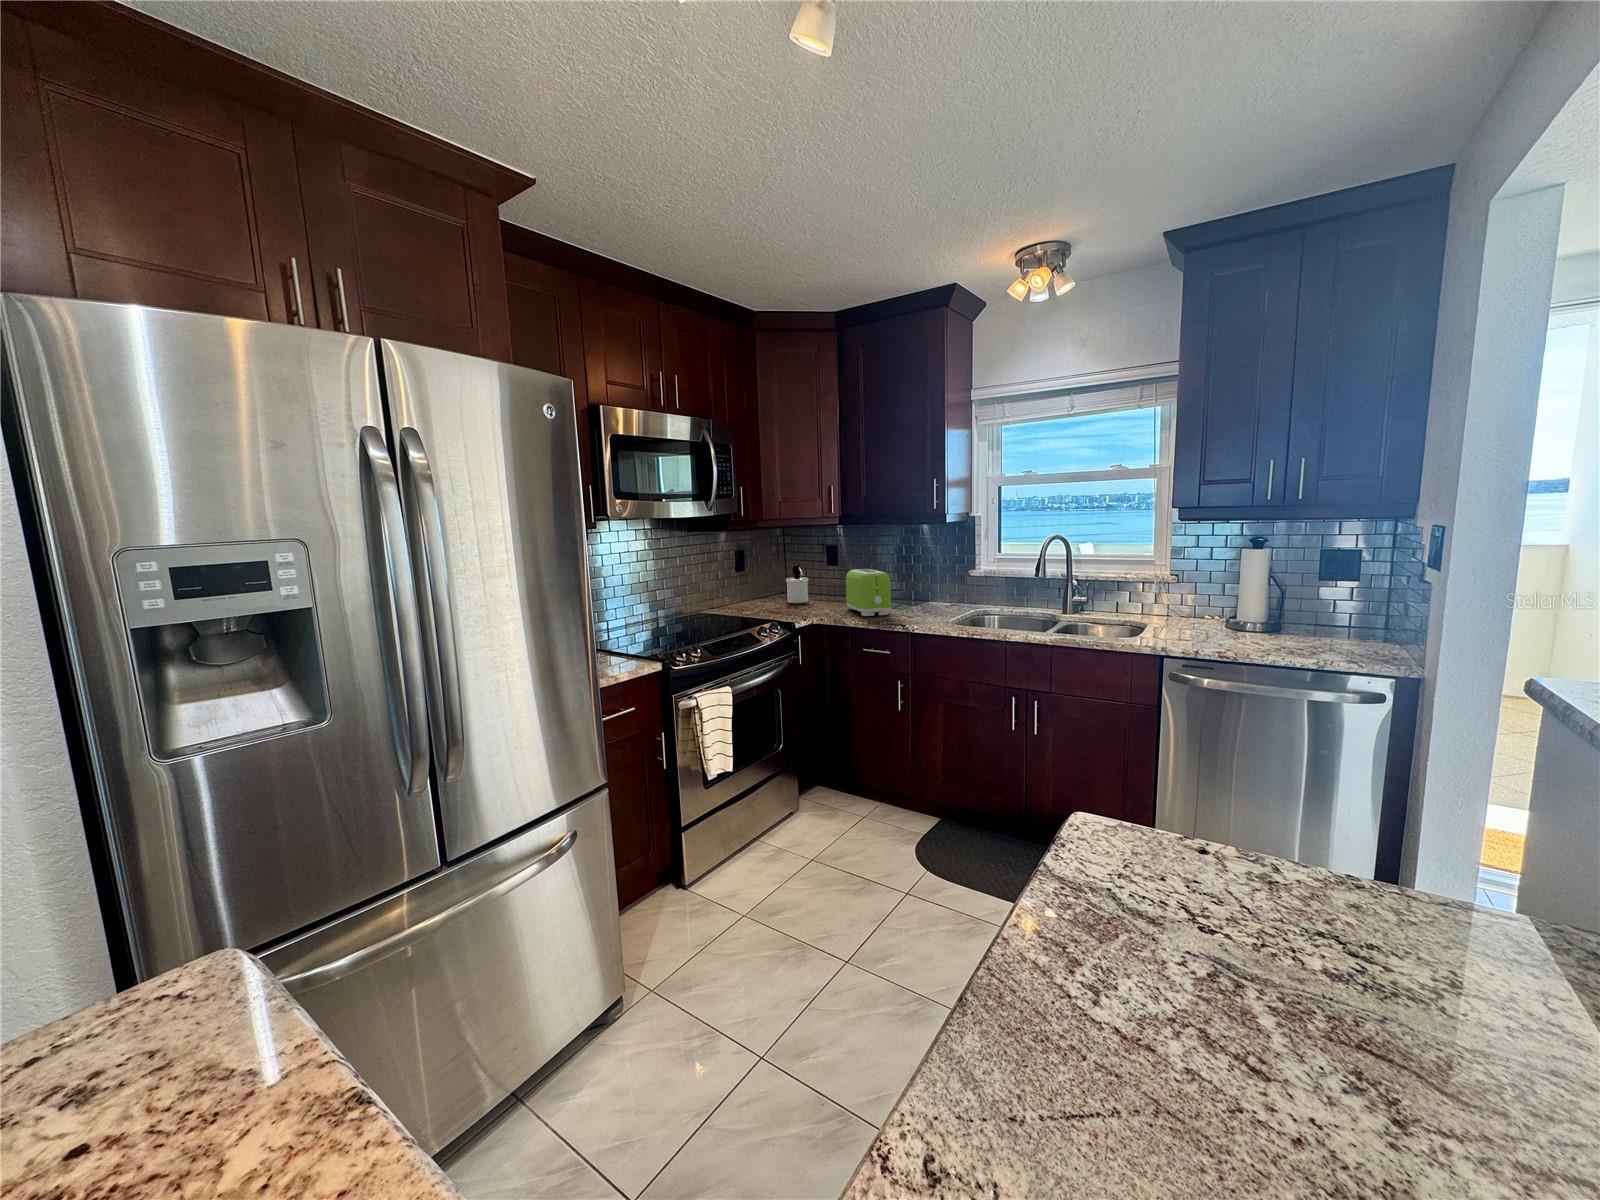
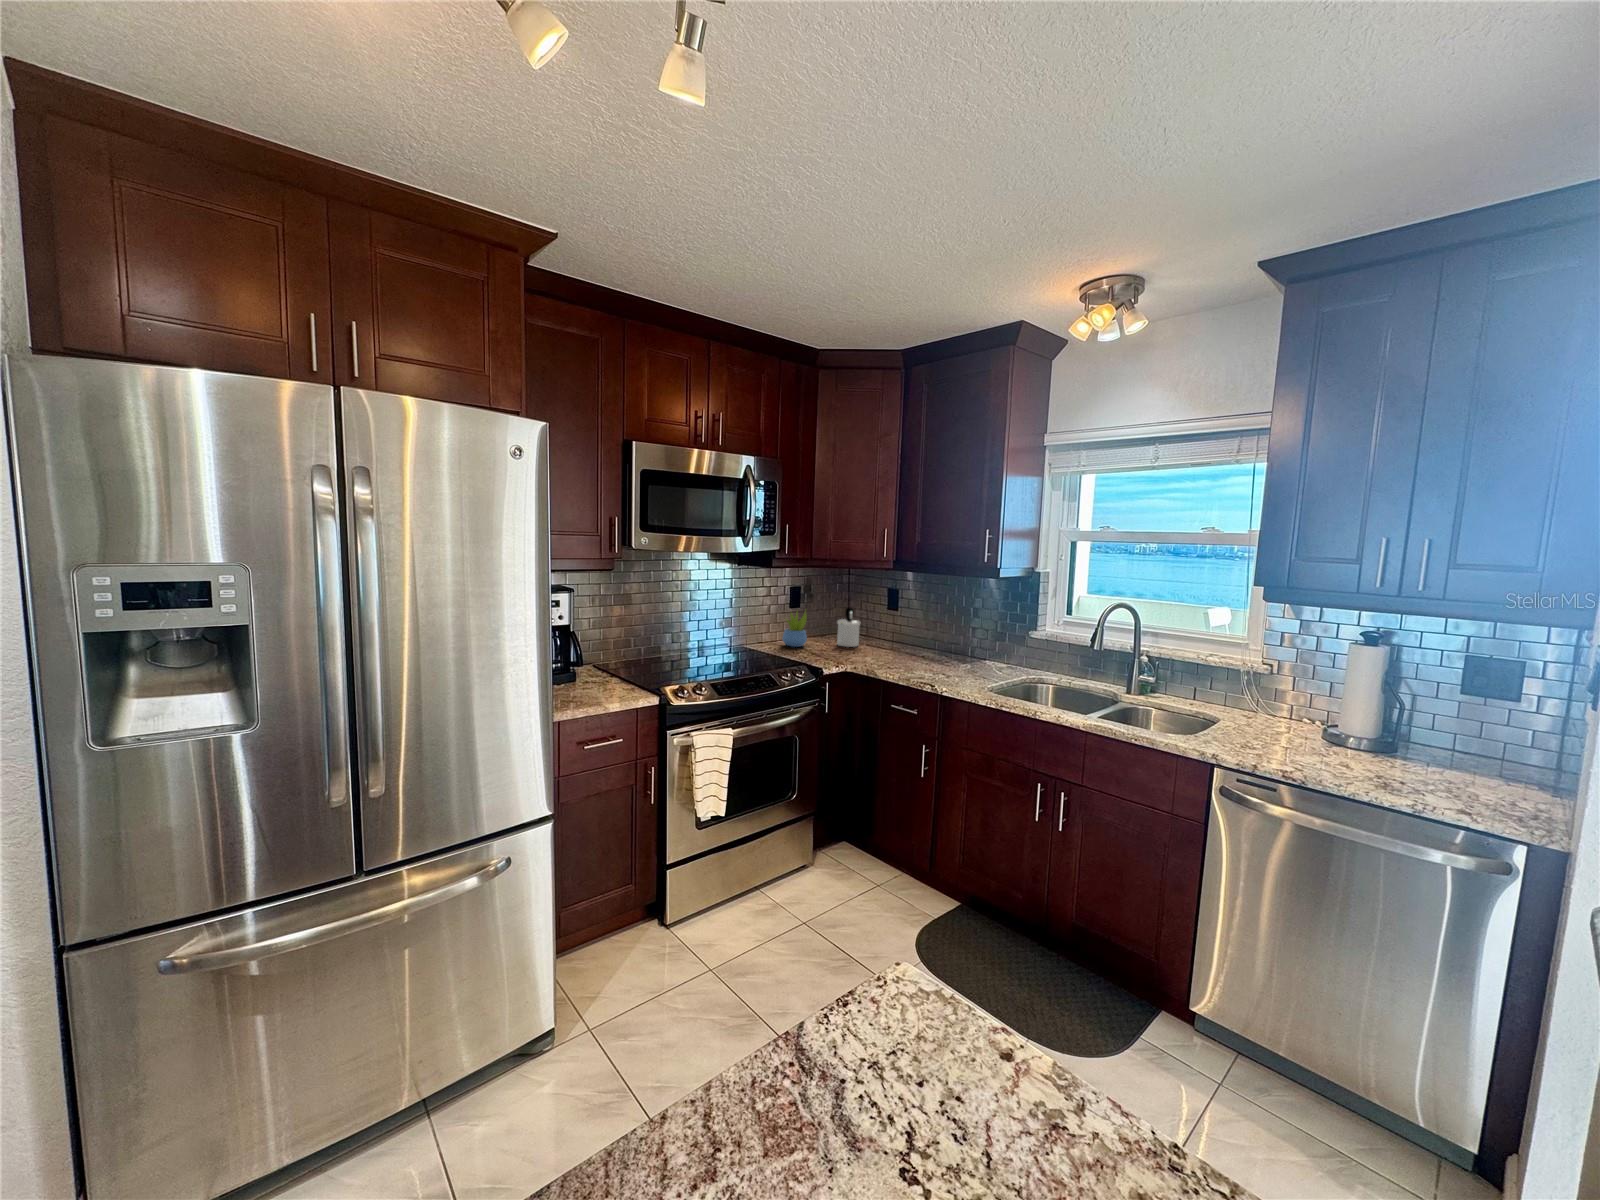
toaster: present [846,569,891,616] -> none [892,618,934,671]
succulent plant: none [736,570,760,608] -> present [782,612,807,647]

